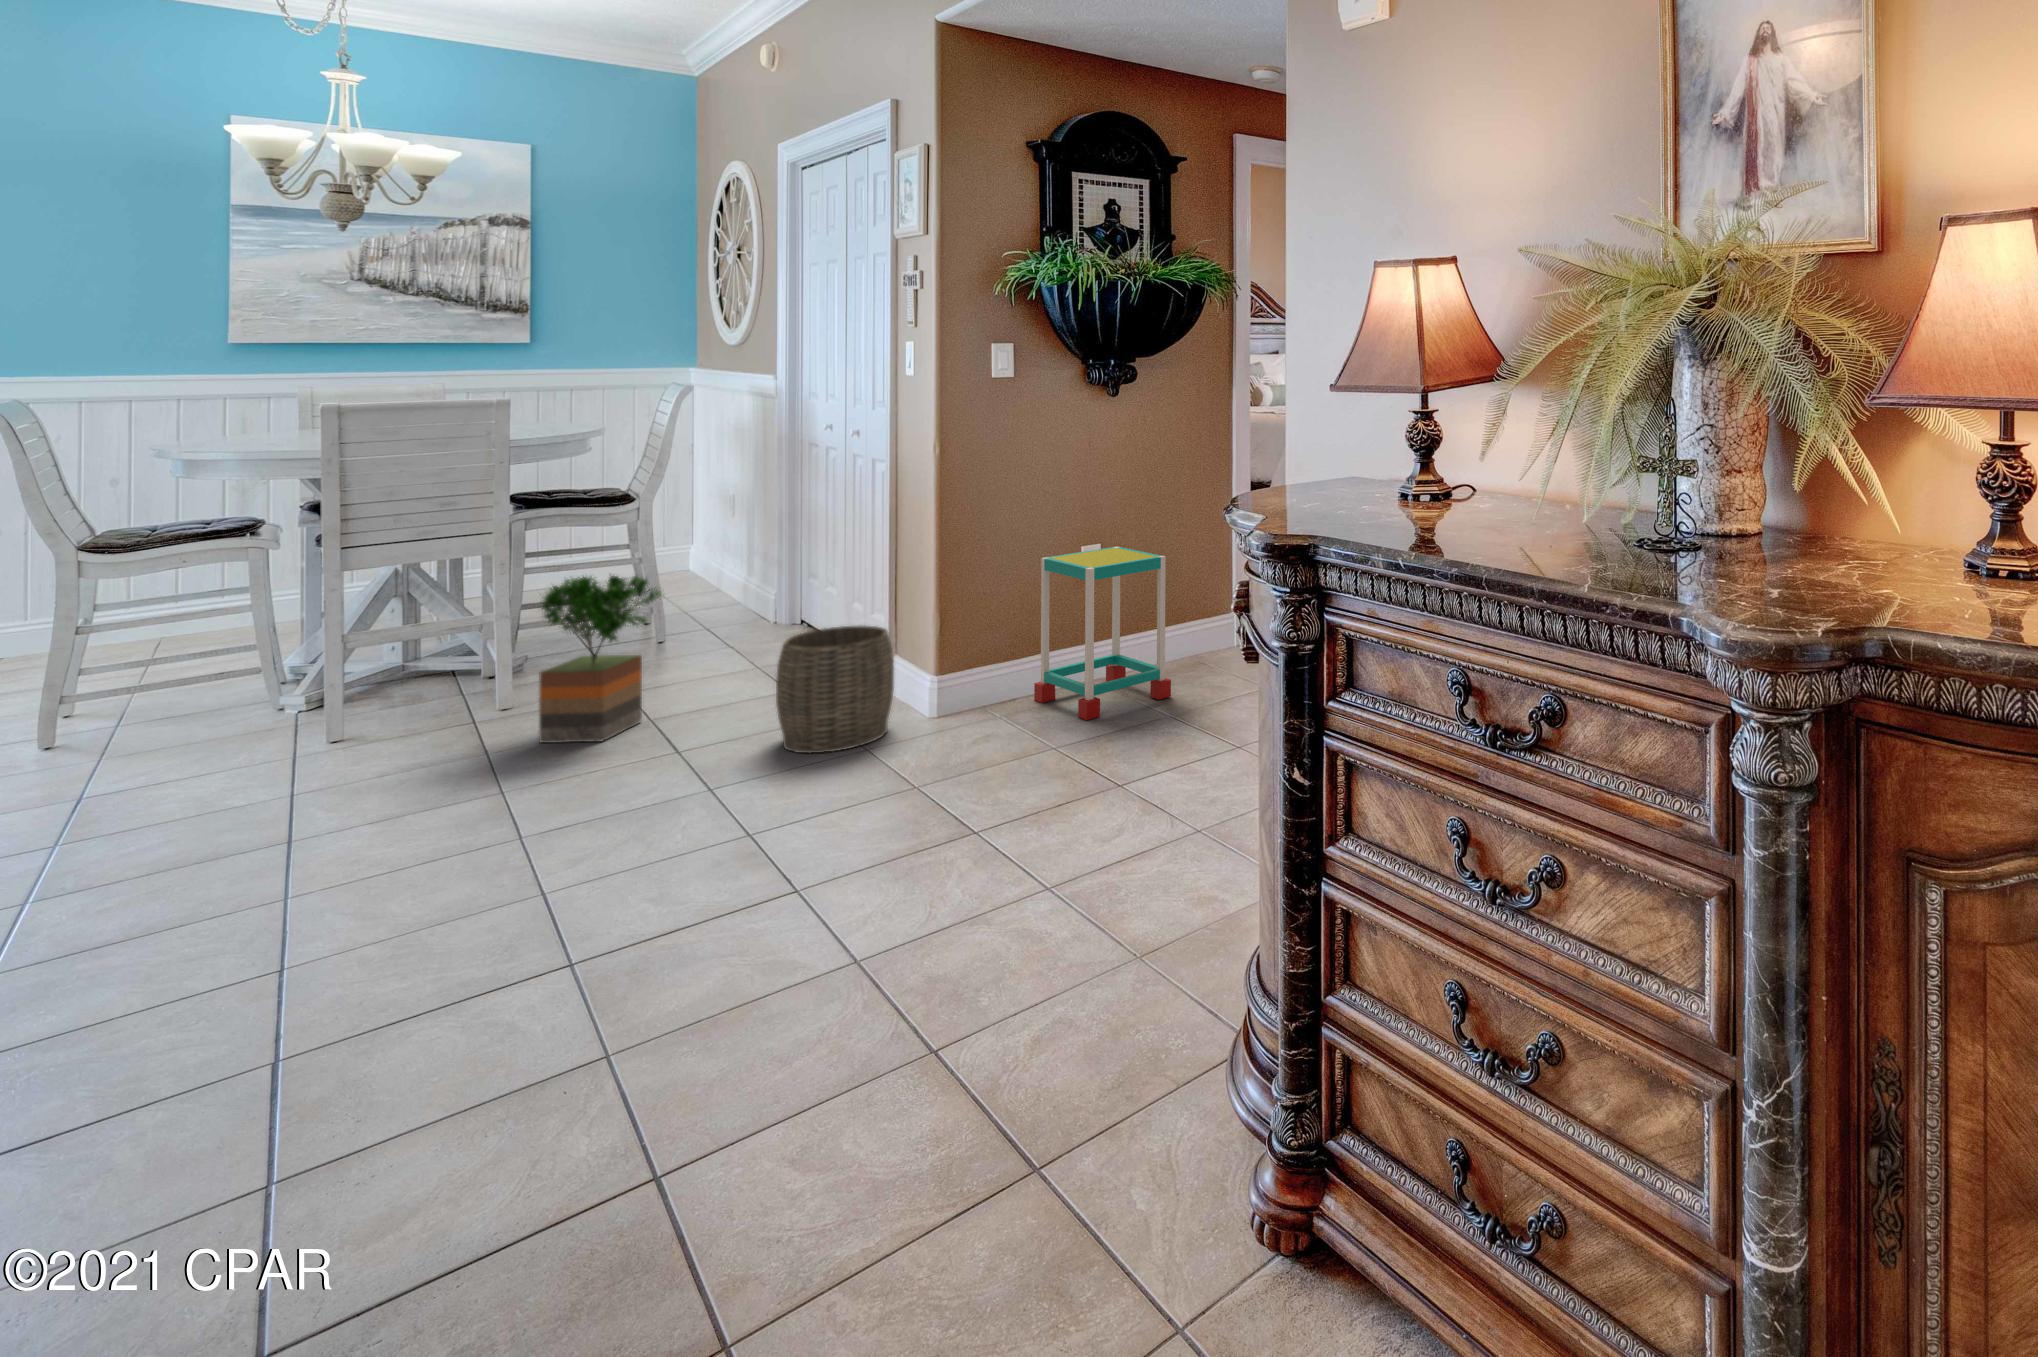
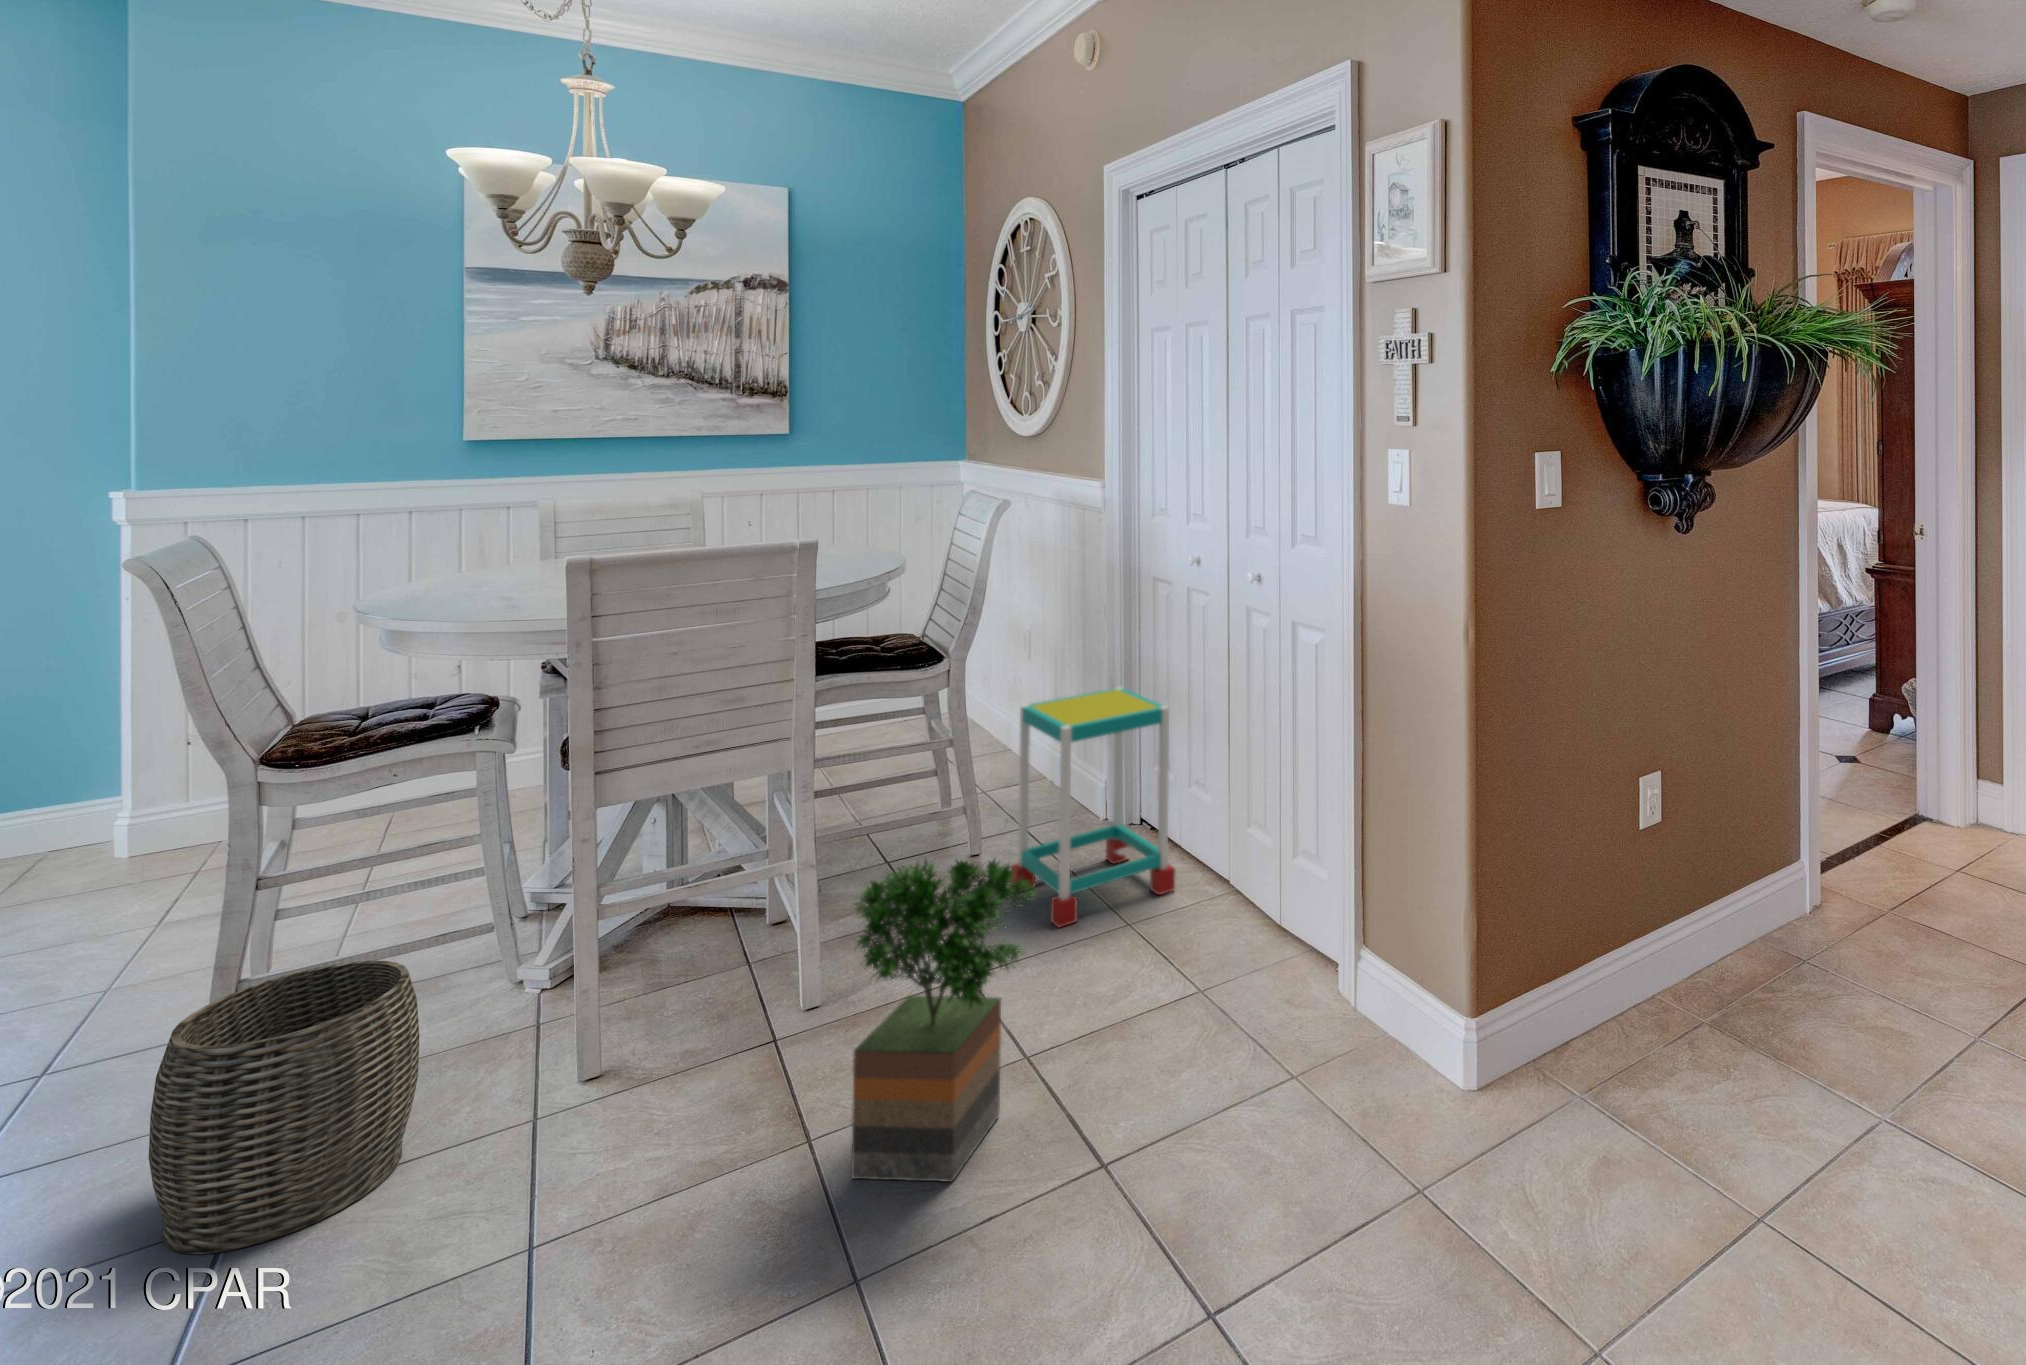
side table: present [1034,547,1171,720] -> present [1010,688,1175,927]
woven basket: present [776,625,894,753] -> present [149,961,419,1254]

